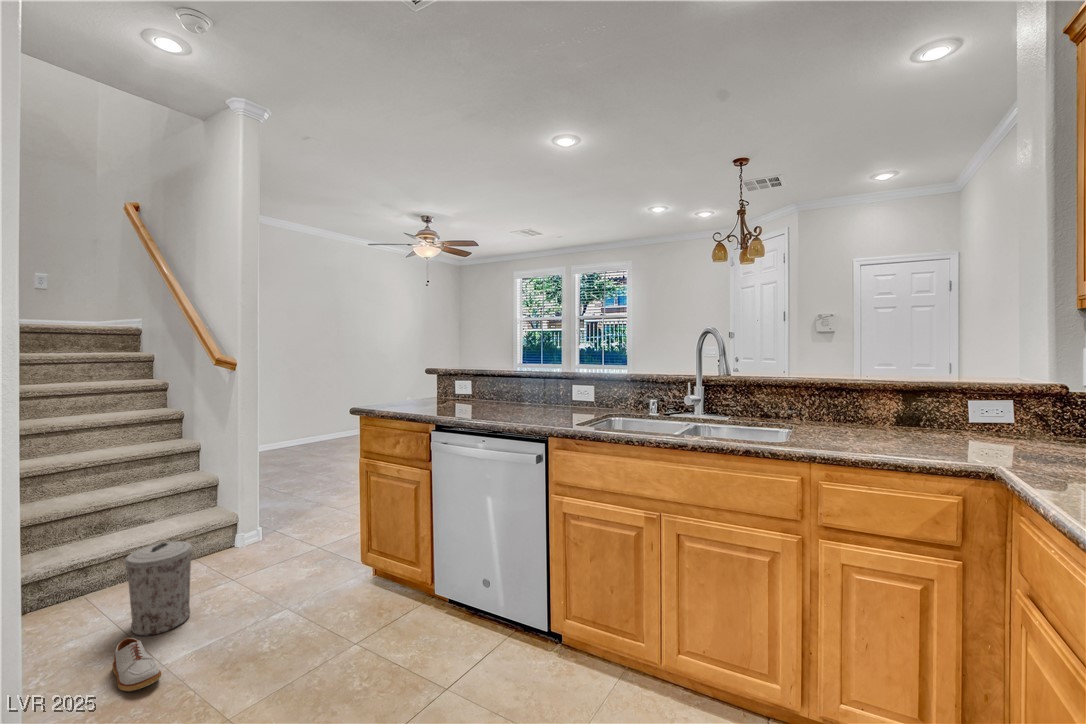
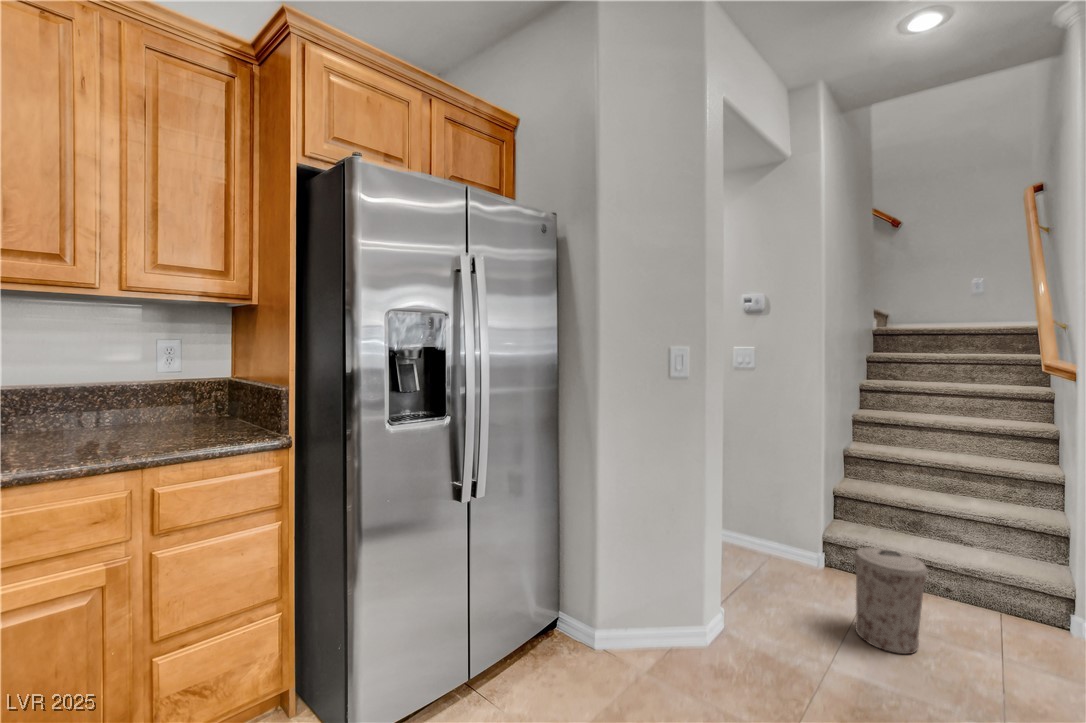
shoe: present [113,638,161,691] -> none [789,618,831,671]

